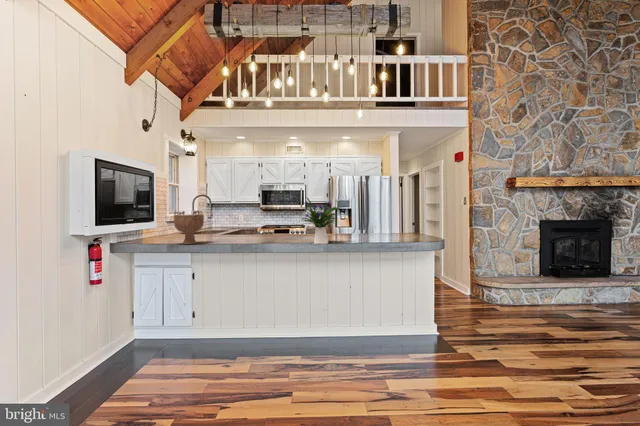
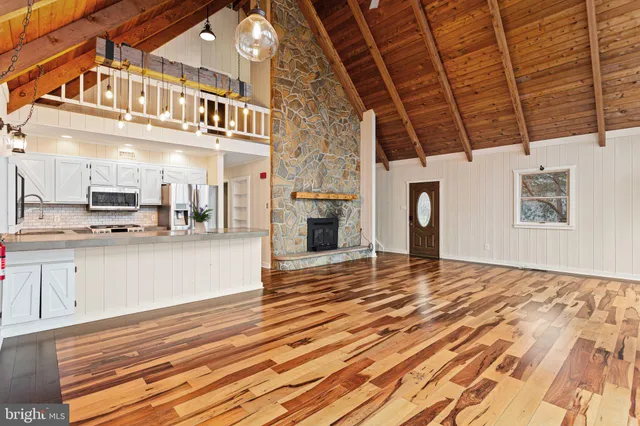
decorative bowl: present [174,210,204,244] -> none [75,209,104,238]

